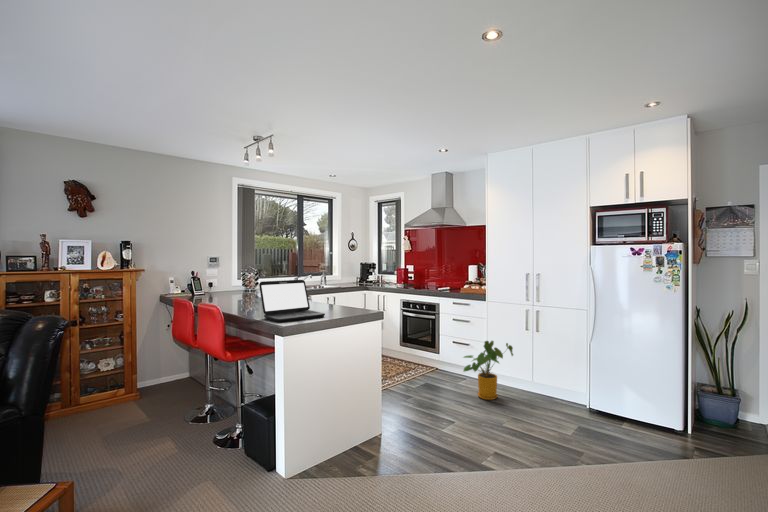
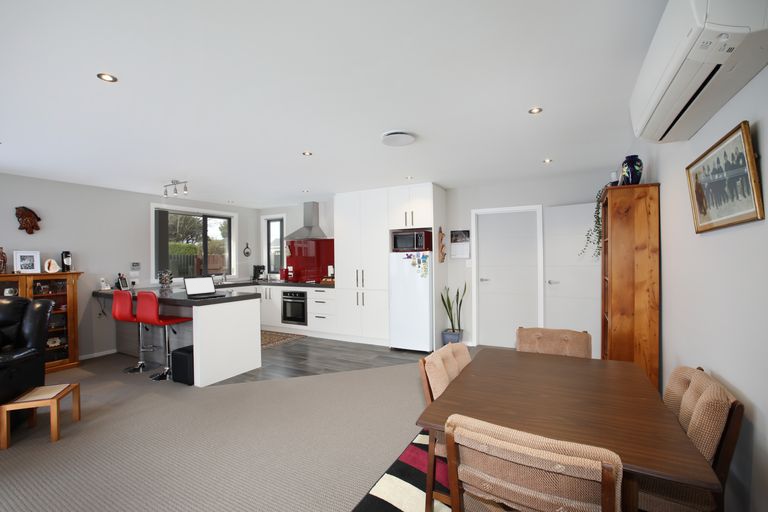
house plant: present [464,341,513,400] -> none [318,312,351,347]

